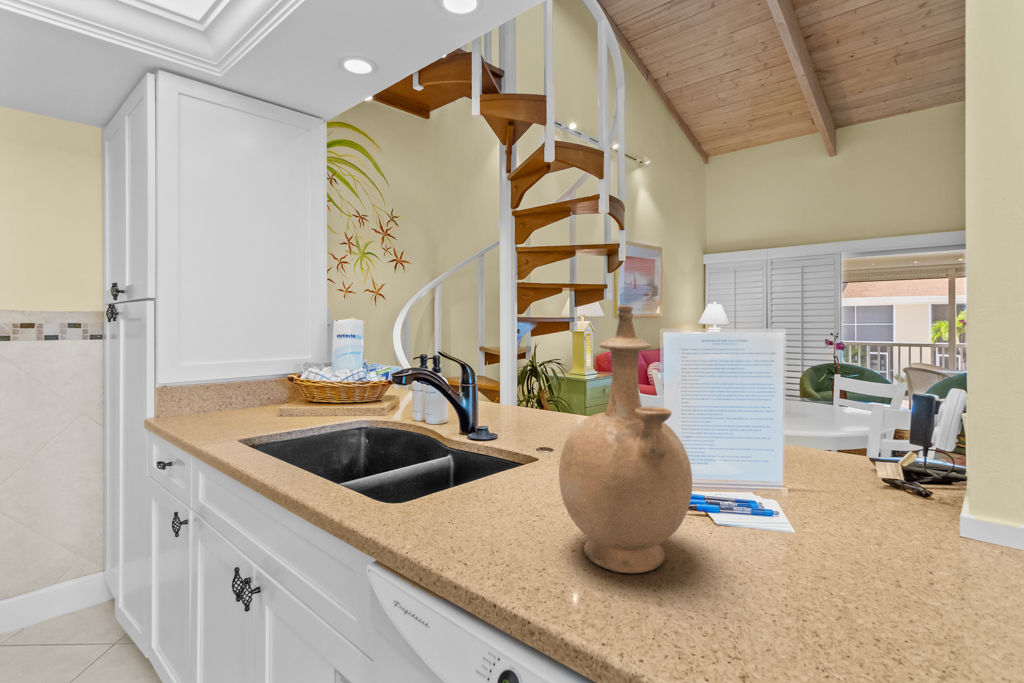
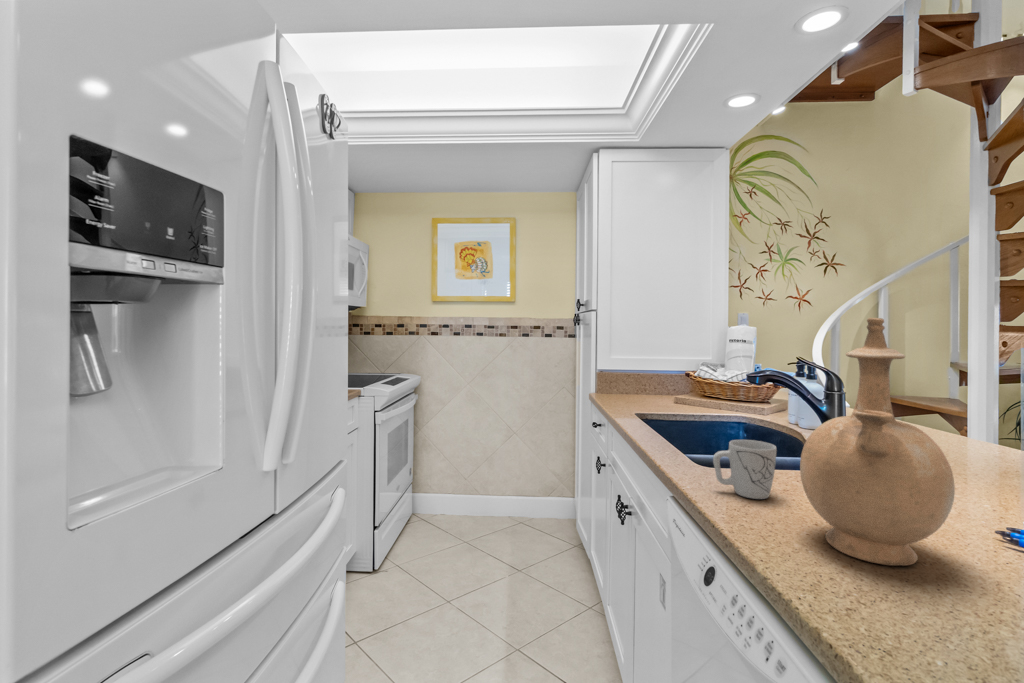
mug: none [434,458,501,536] -> present [713,440,777,499]

